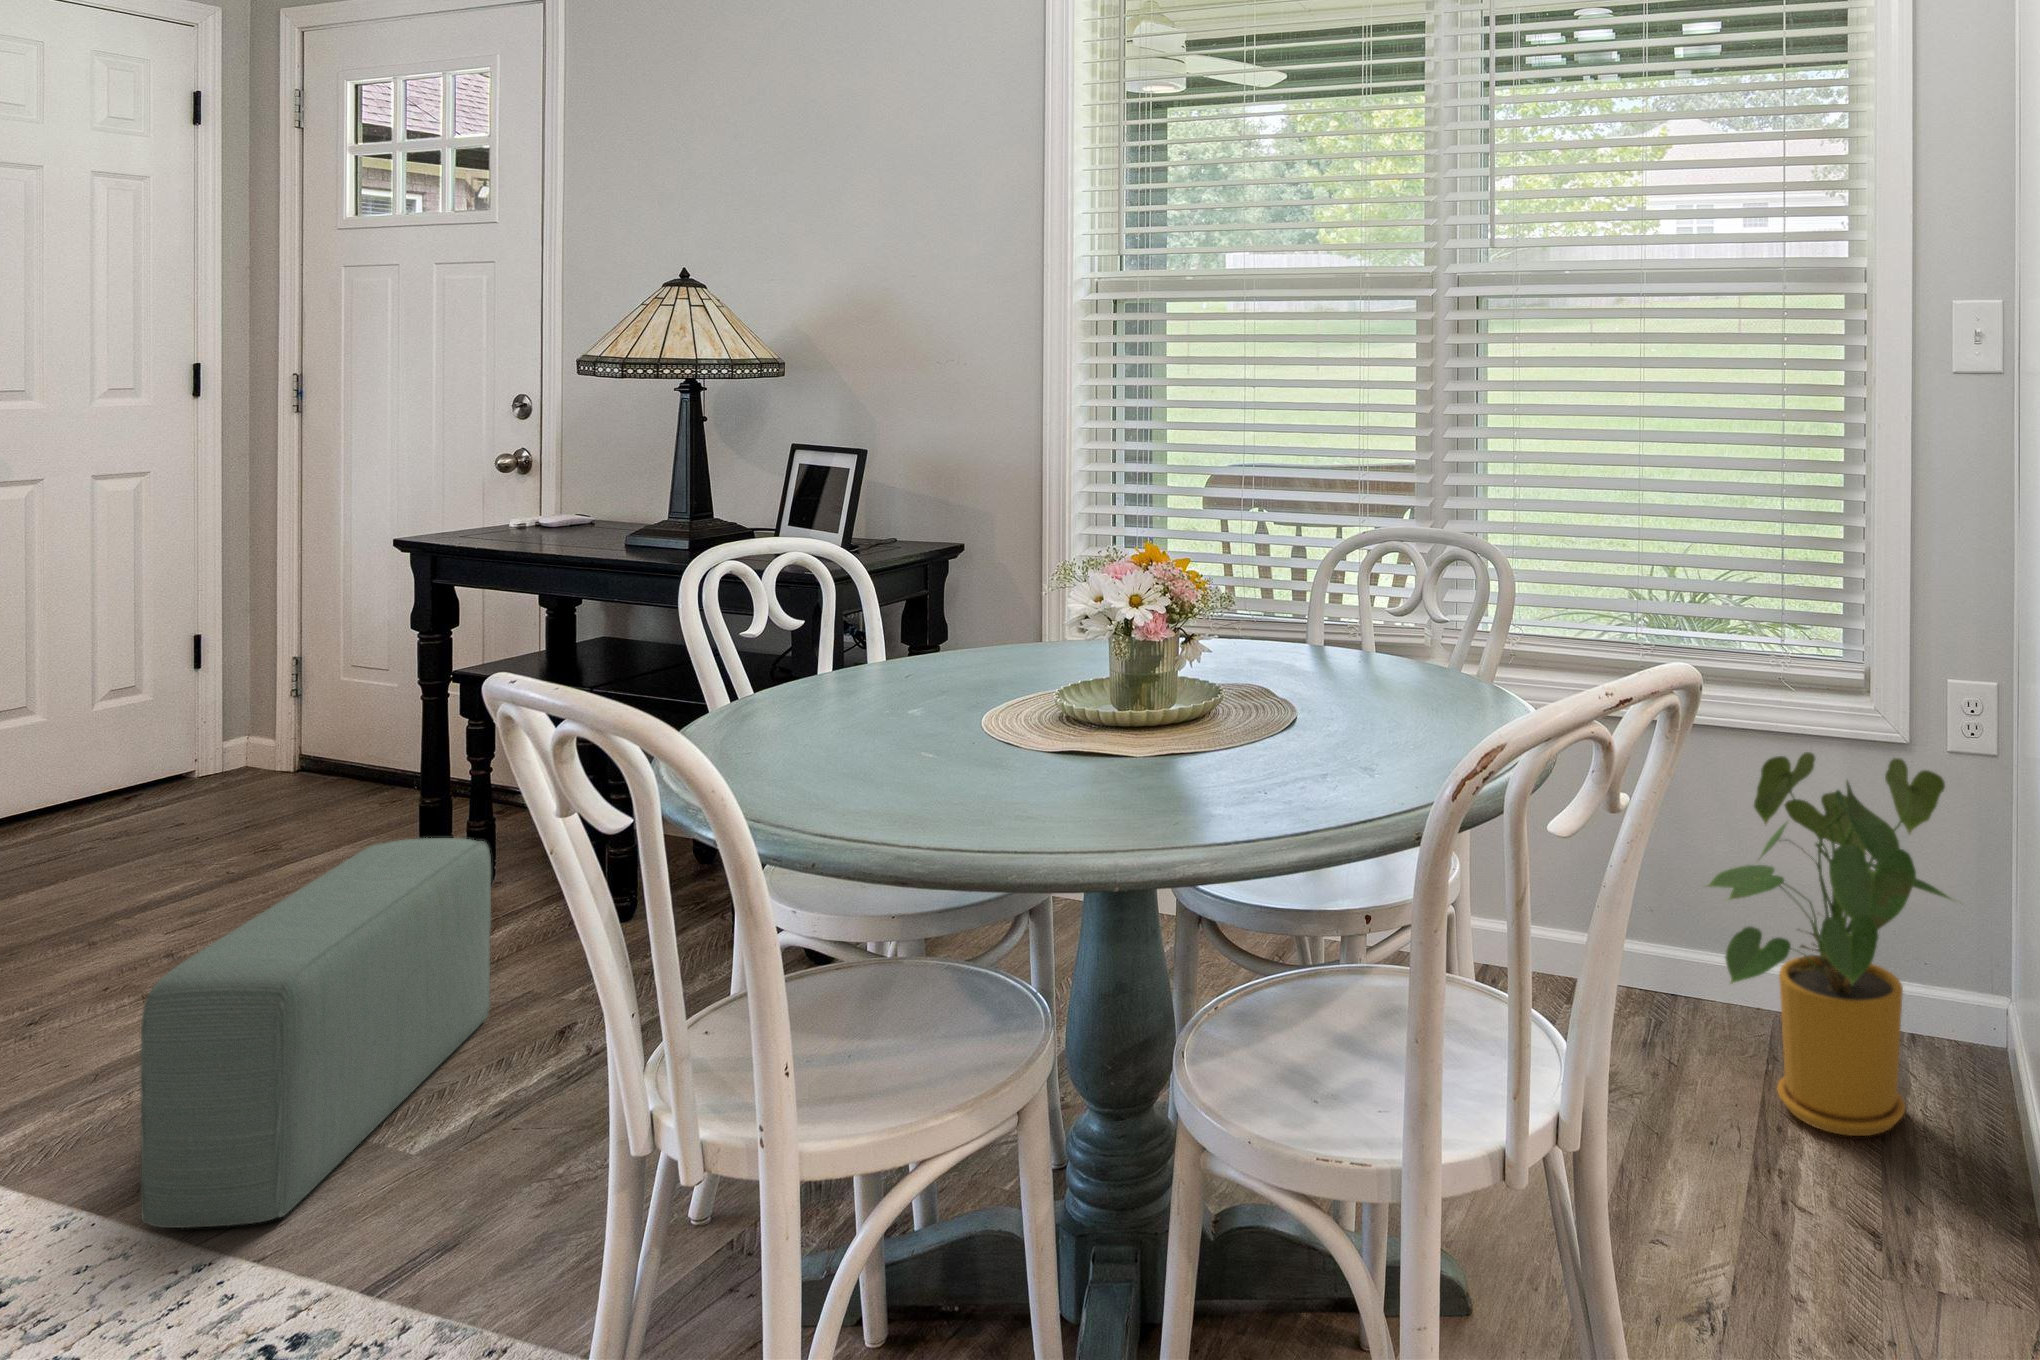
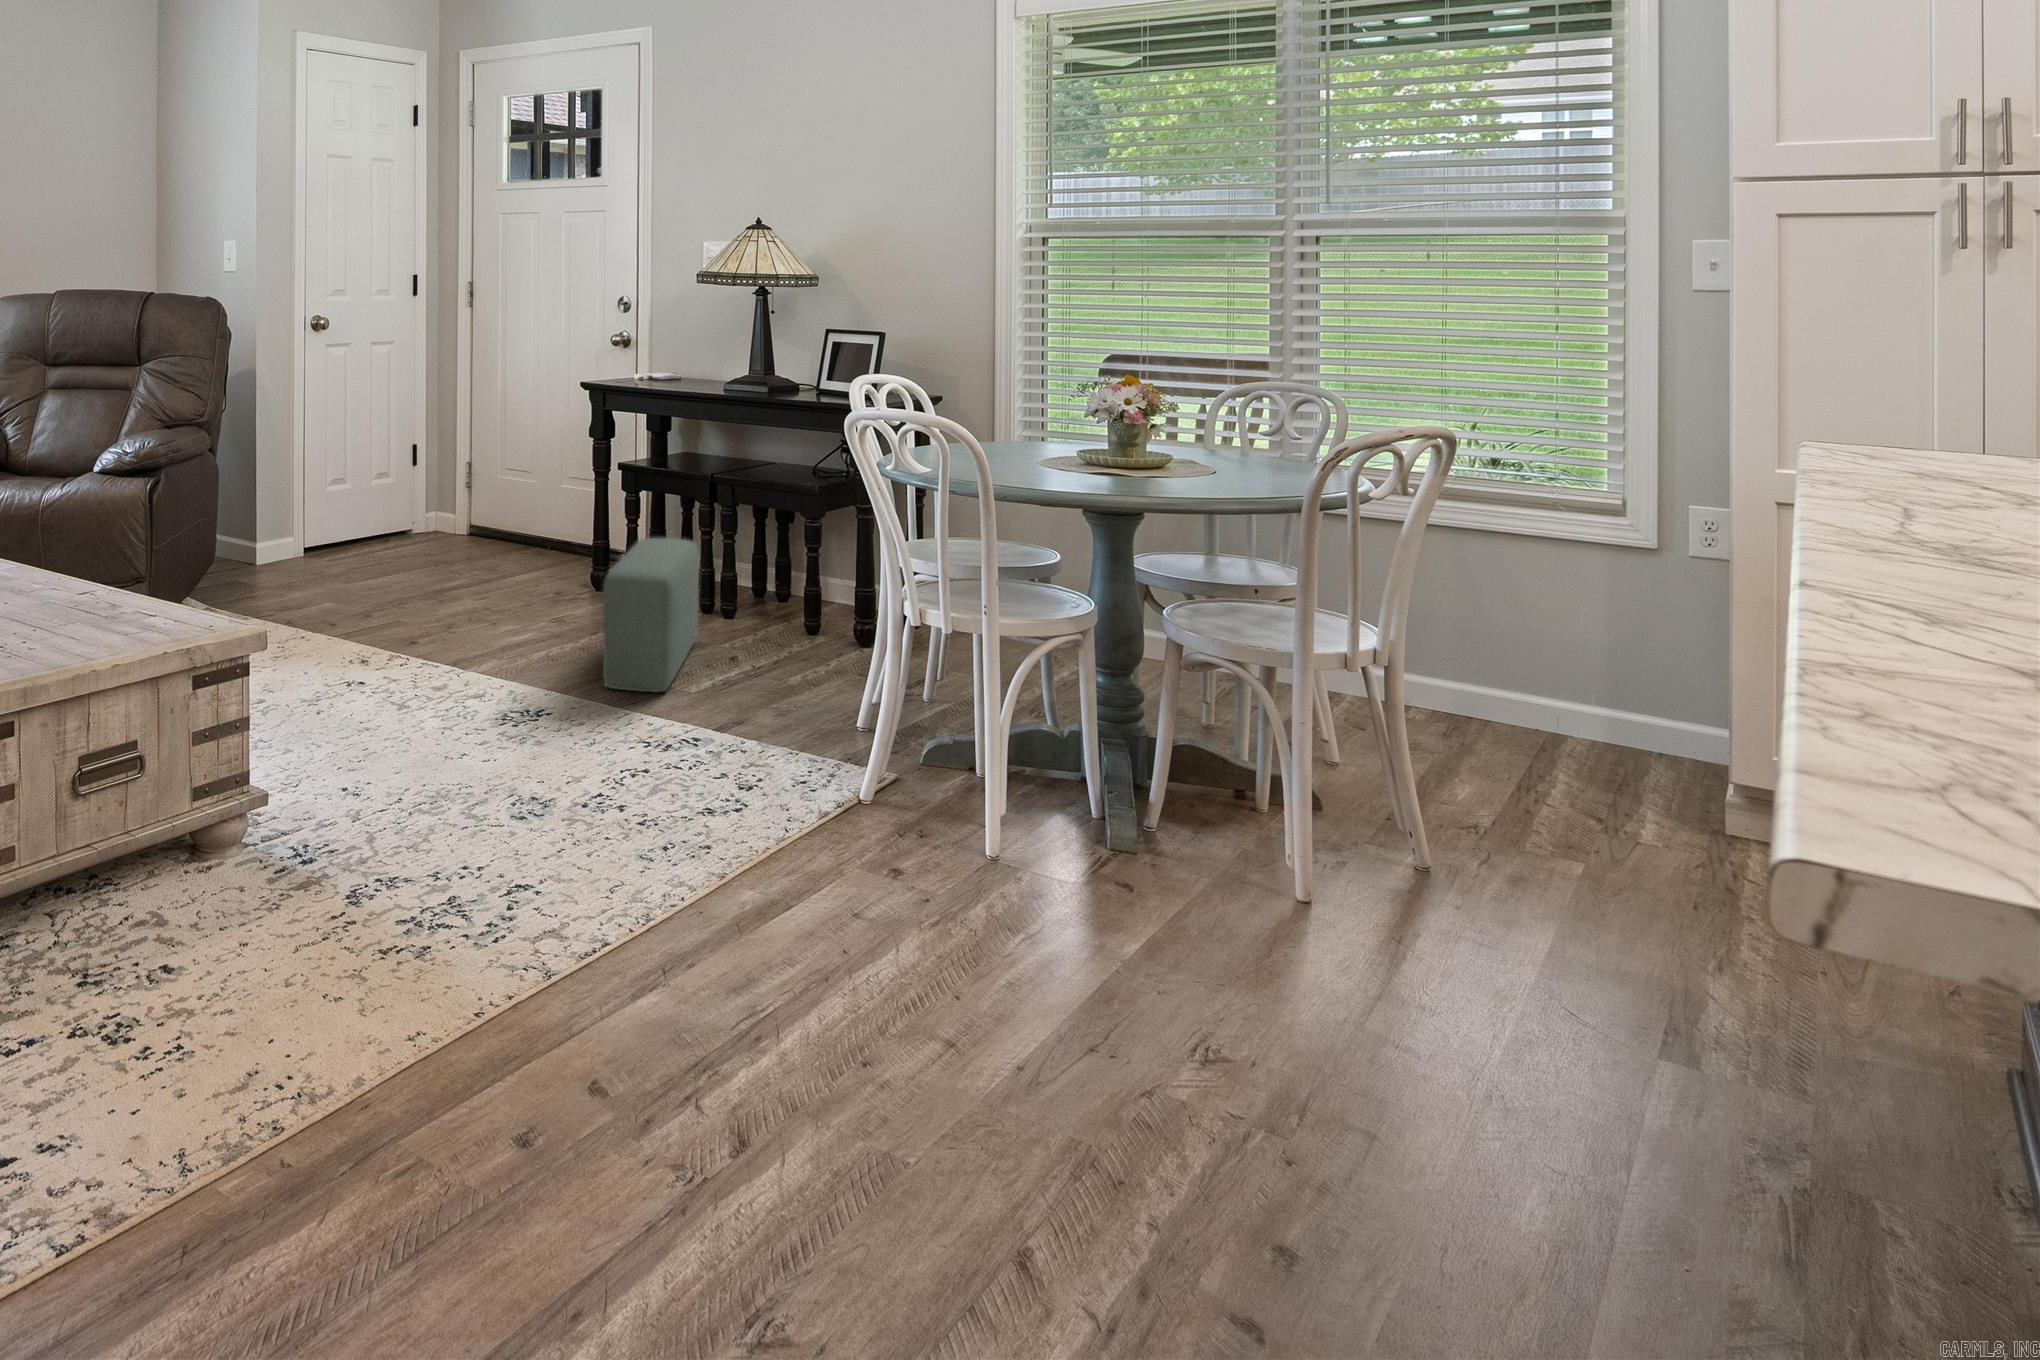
house plant: present [1707,752,1951,1136] -> none [1469,538,1662,764]

